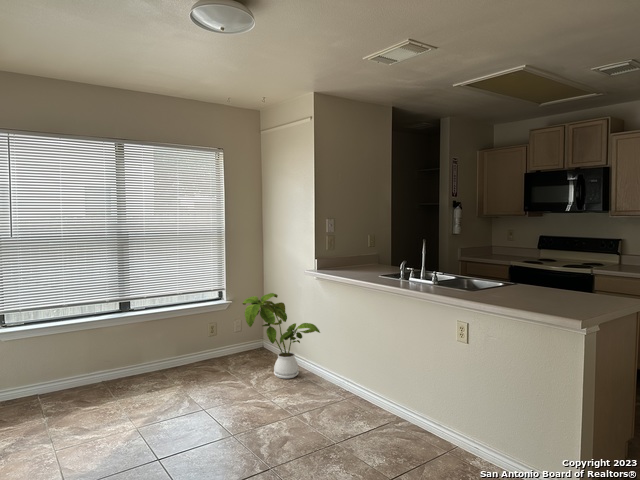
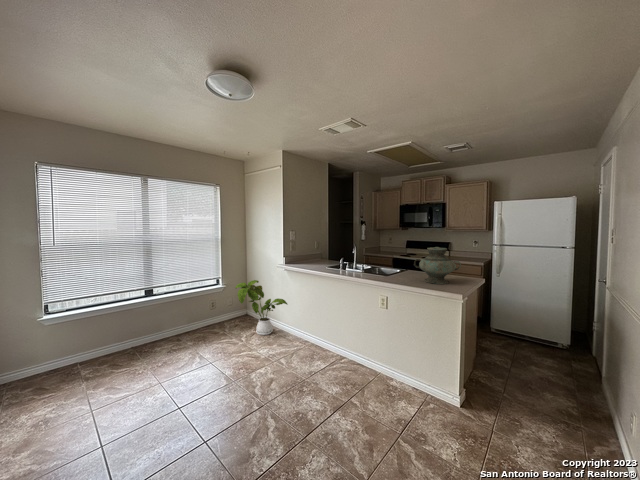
vase: none [513,242,593,304] -> present [414,247,461,284]

